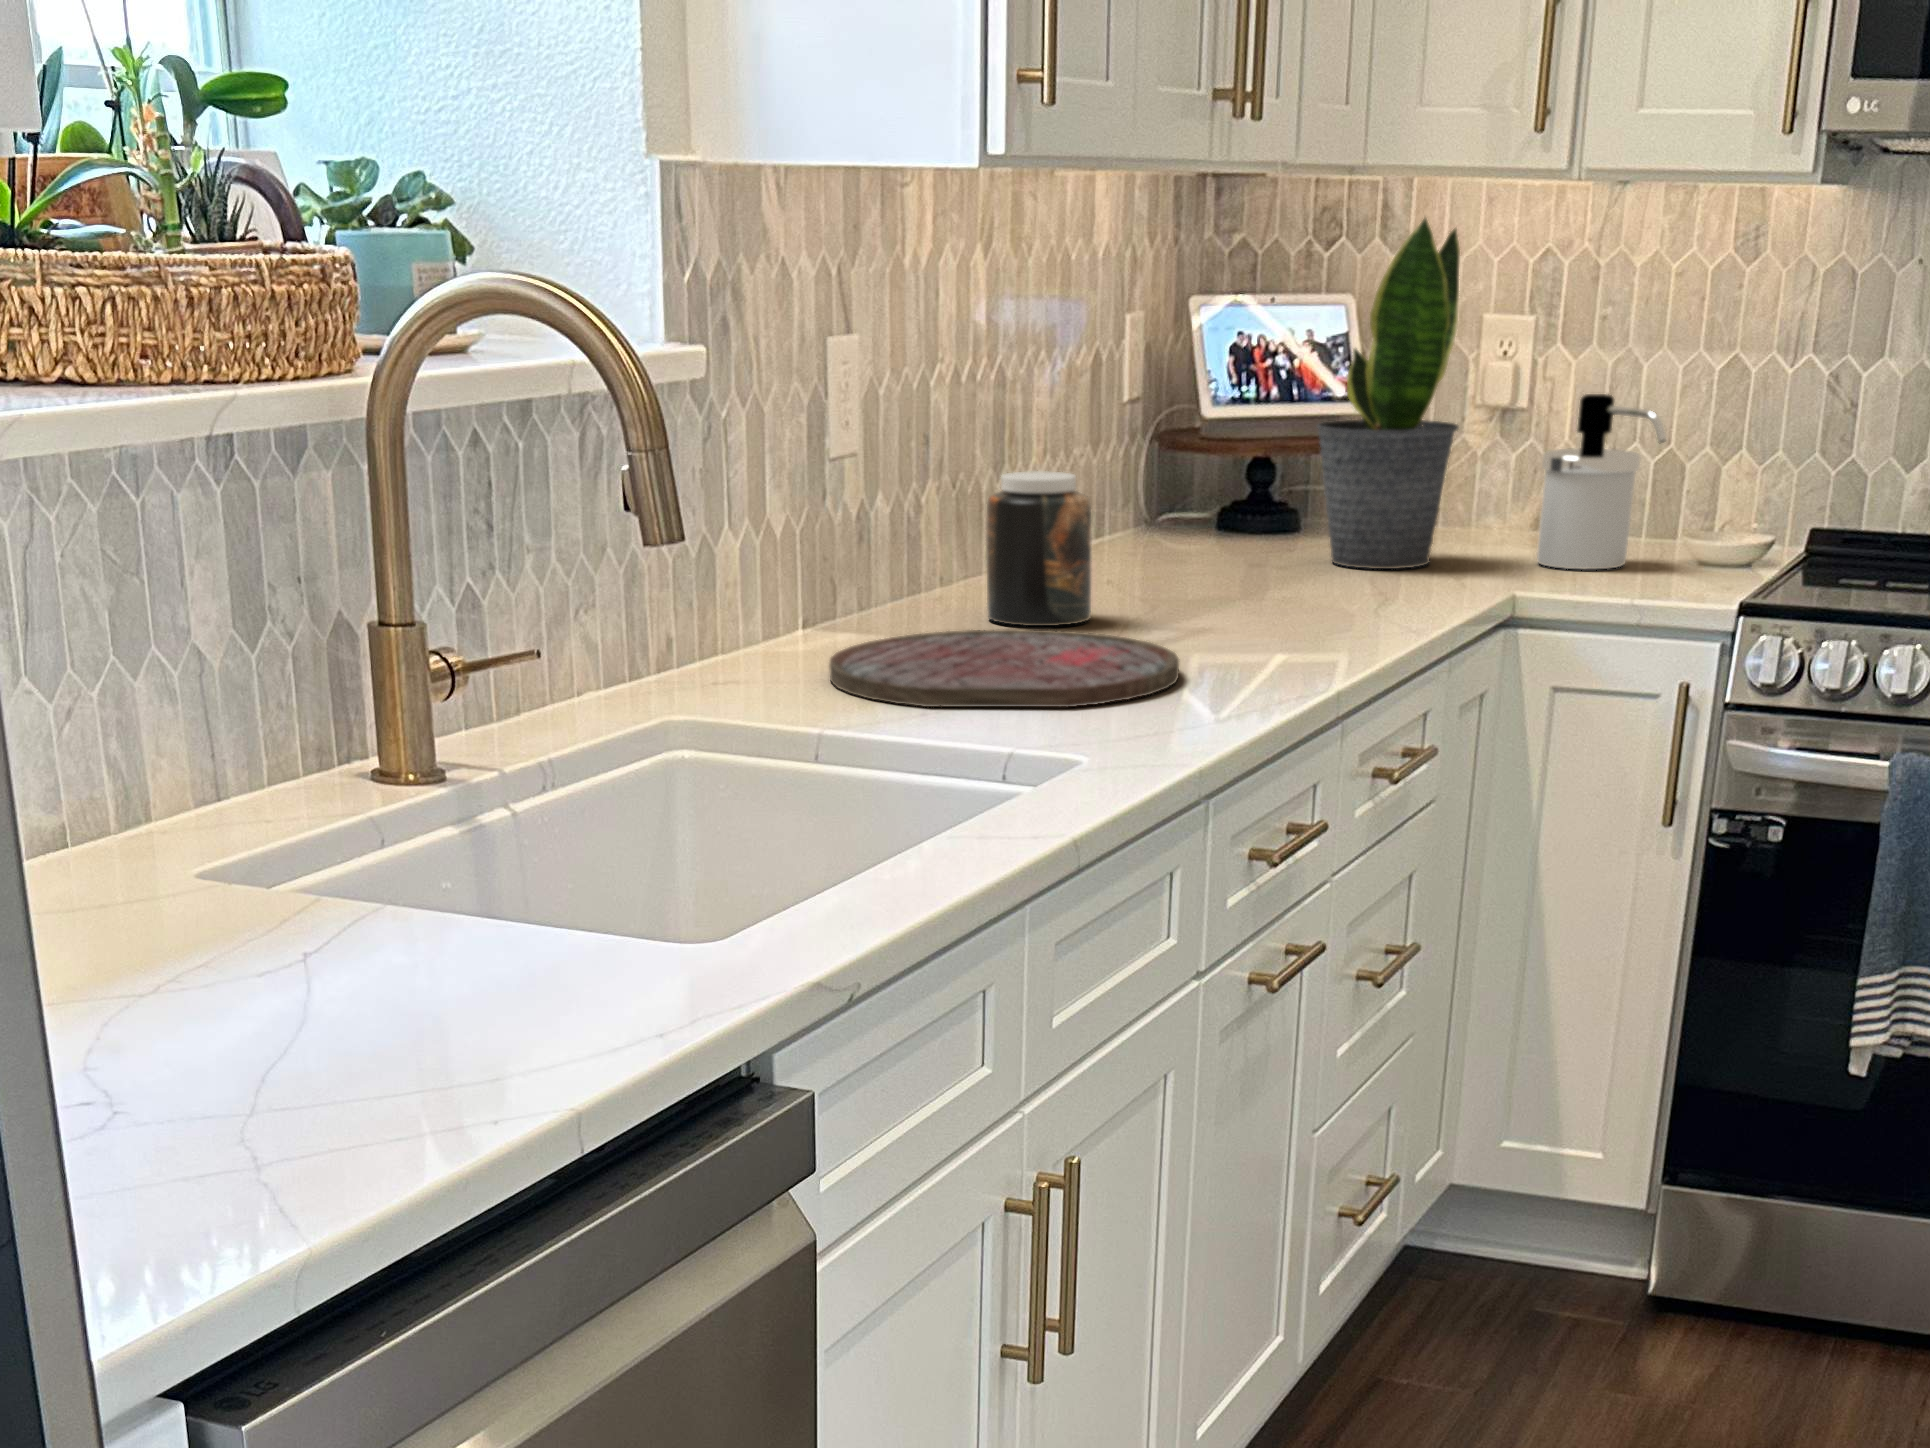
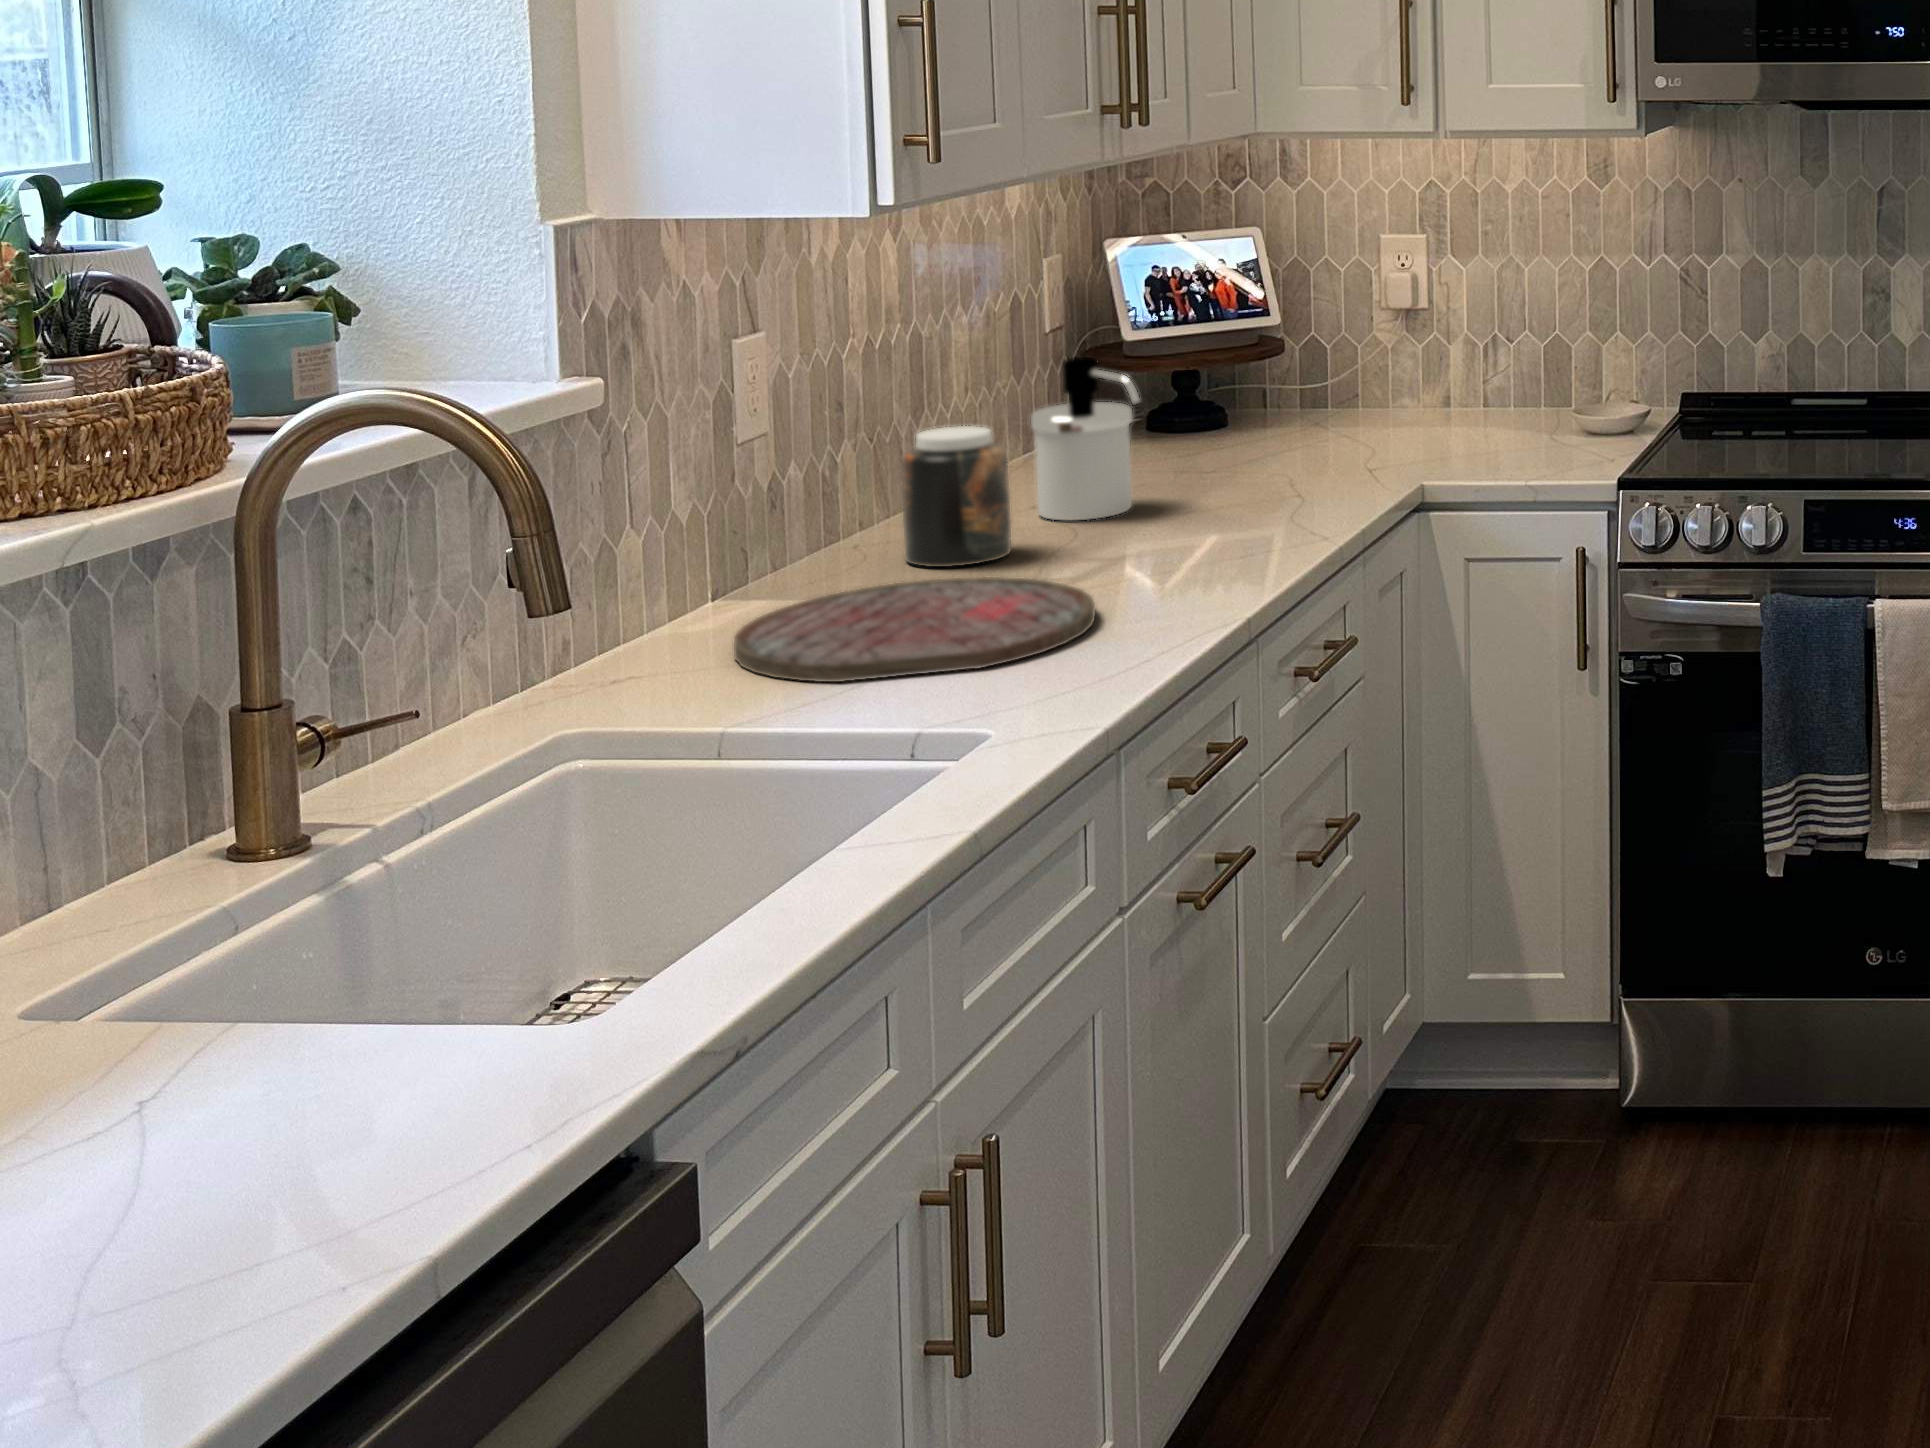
potted plant: present [1317,218,1460,569] -> none [1228,184,1360,465]
soap dispenser: present [1537,394,1666,569] -> present [1031,357,1140,521]

